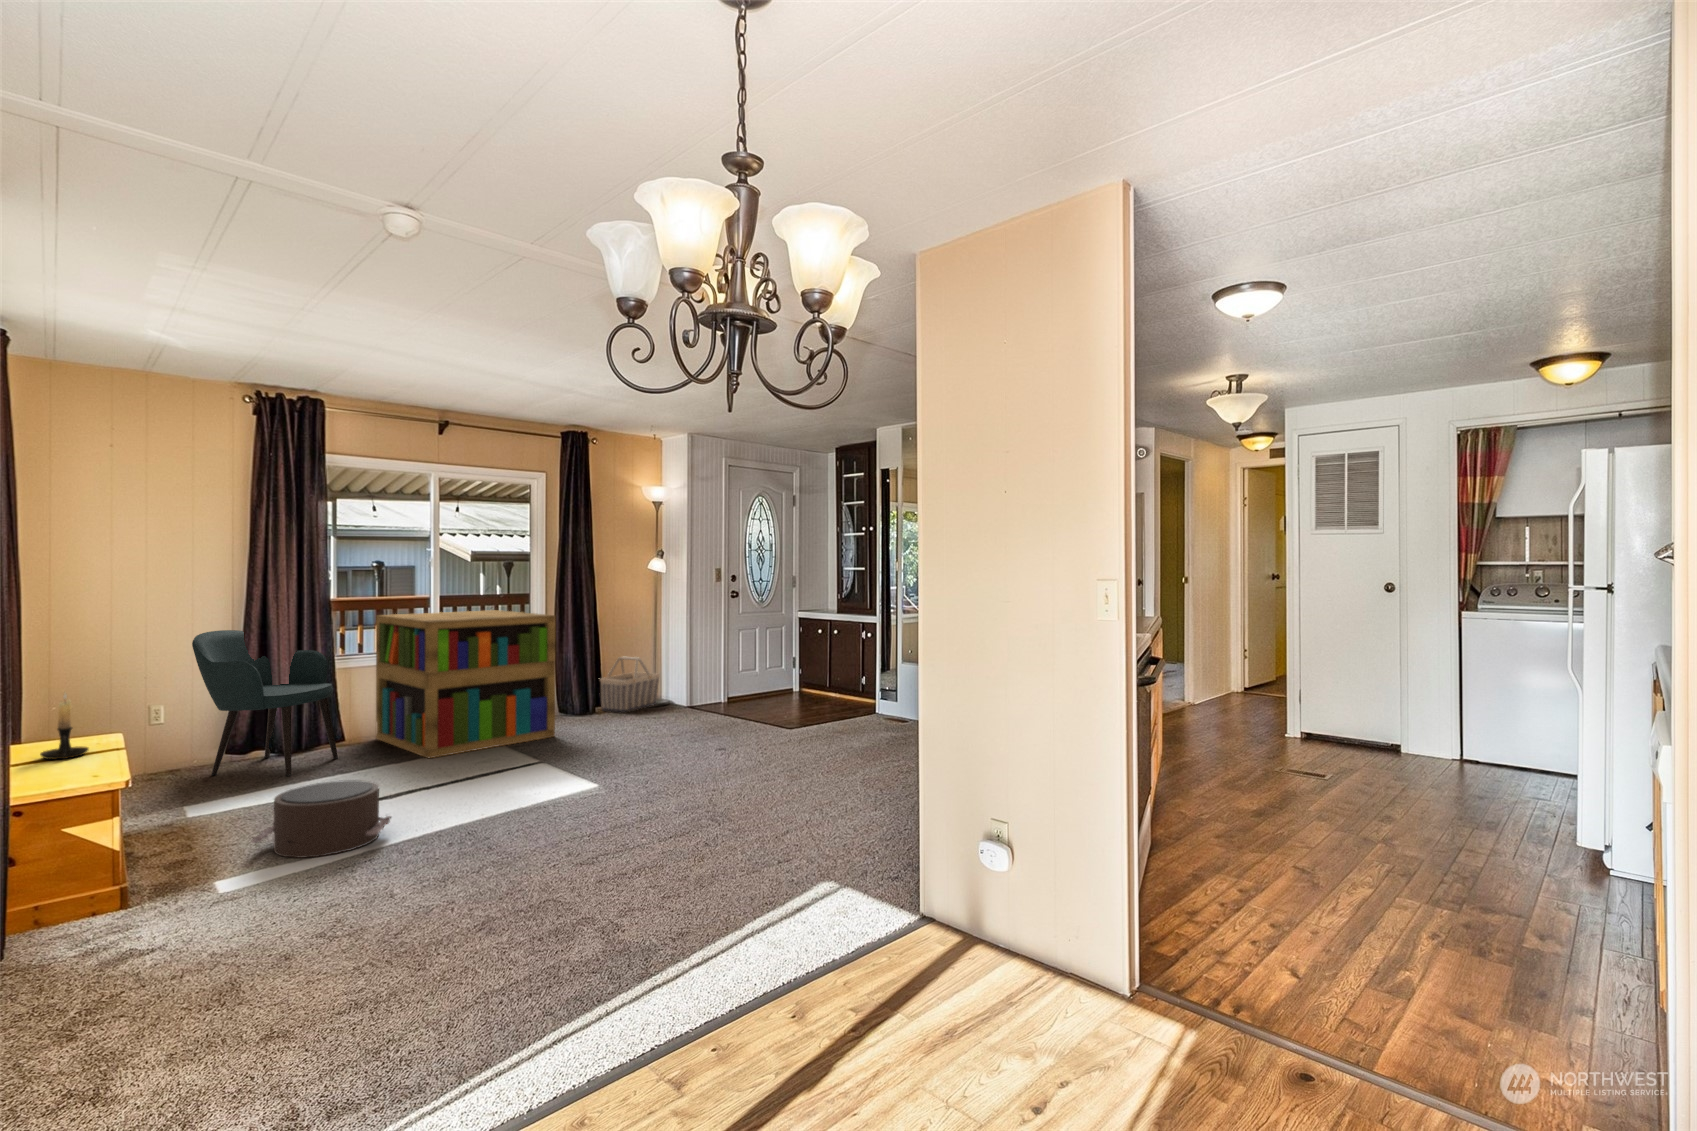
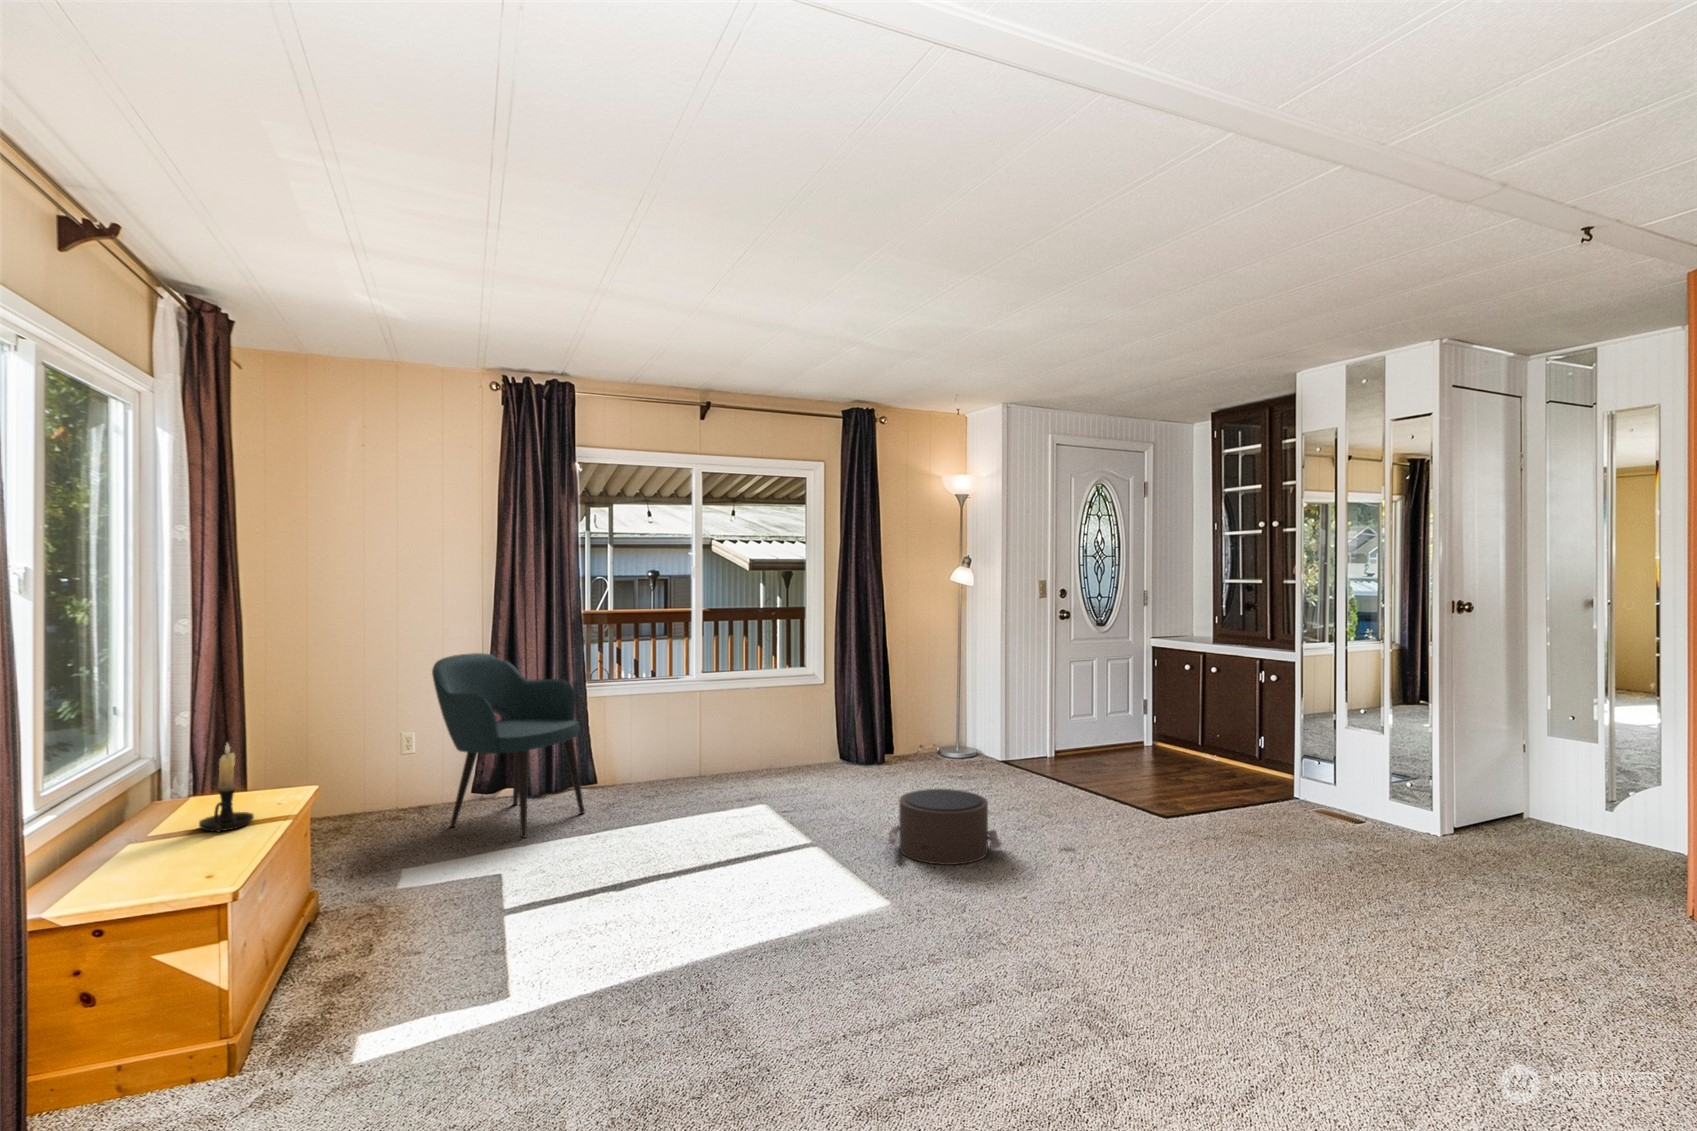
bookshelf: present [376,610,555,758] -> none [634,632,835,824]
basket: present [599,657,659,713] -> none [889,692,967,767]
pouf: present [251,780,391,858] -> present [888,789,1001,865]

